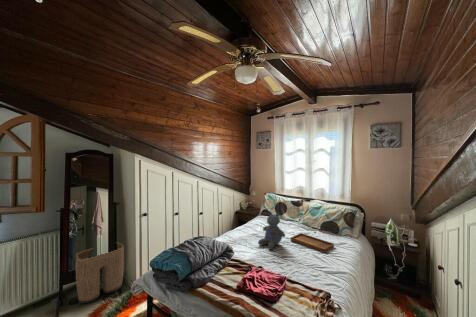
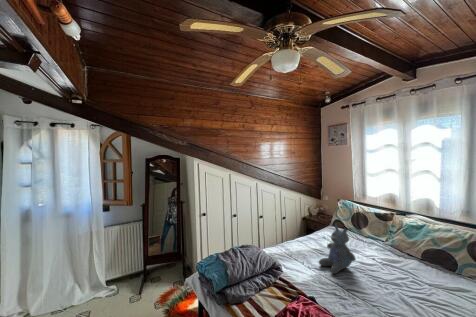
tray: present [291,231,334,253] -> none [366,258,435,294]
laundry basket: present [76,243,124,303] -> none [145,238,184,290]

